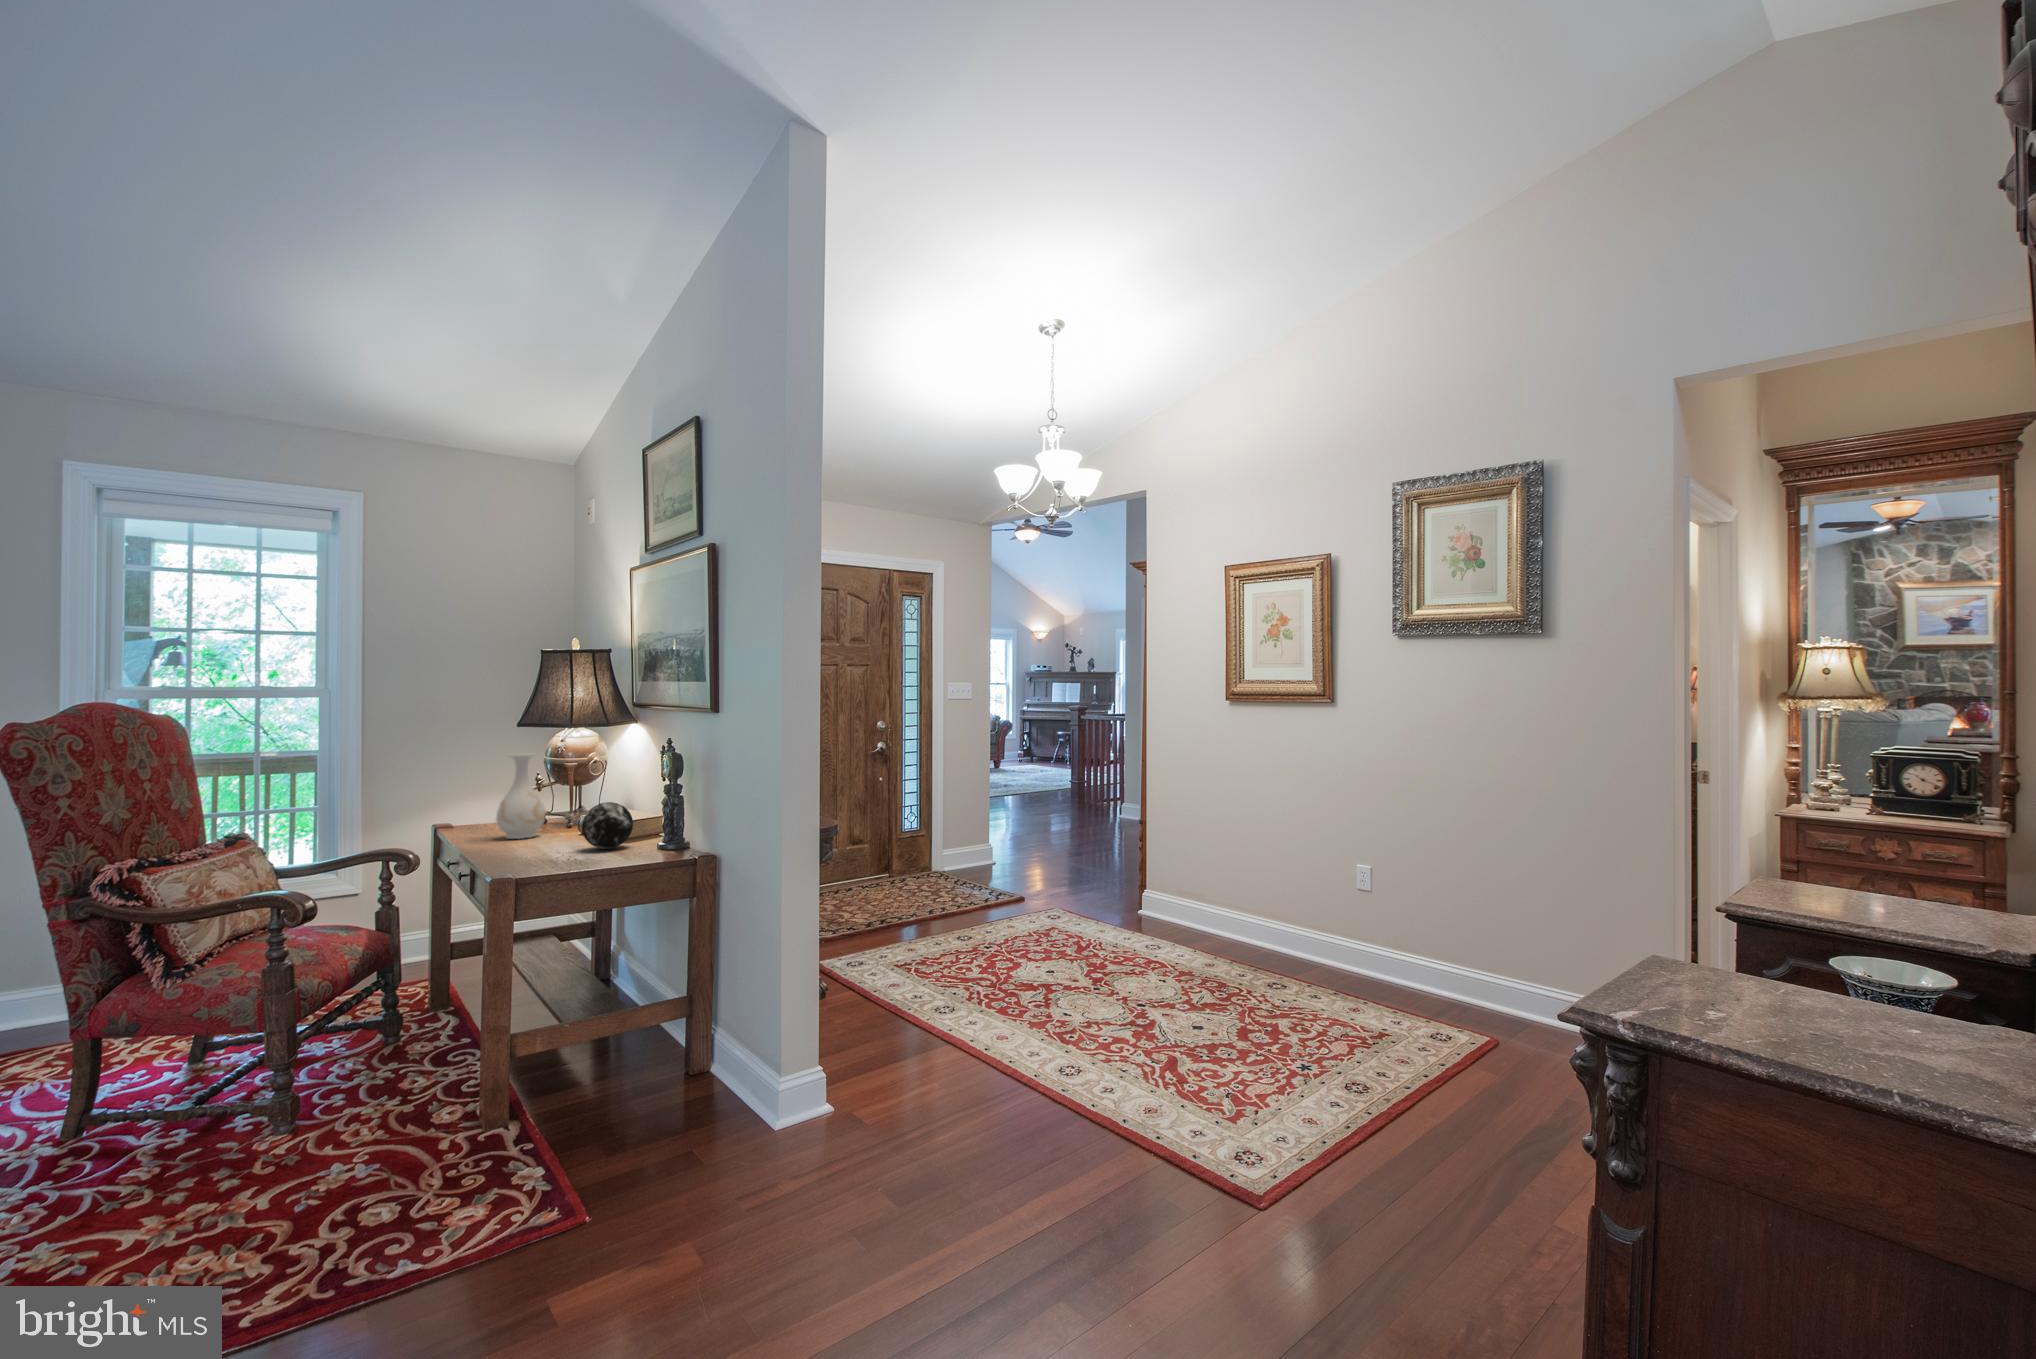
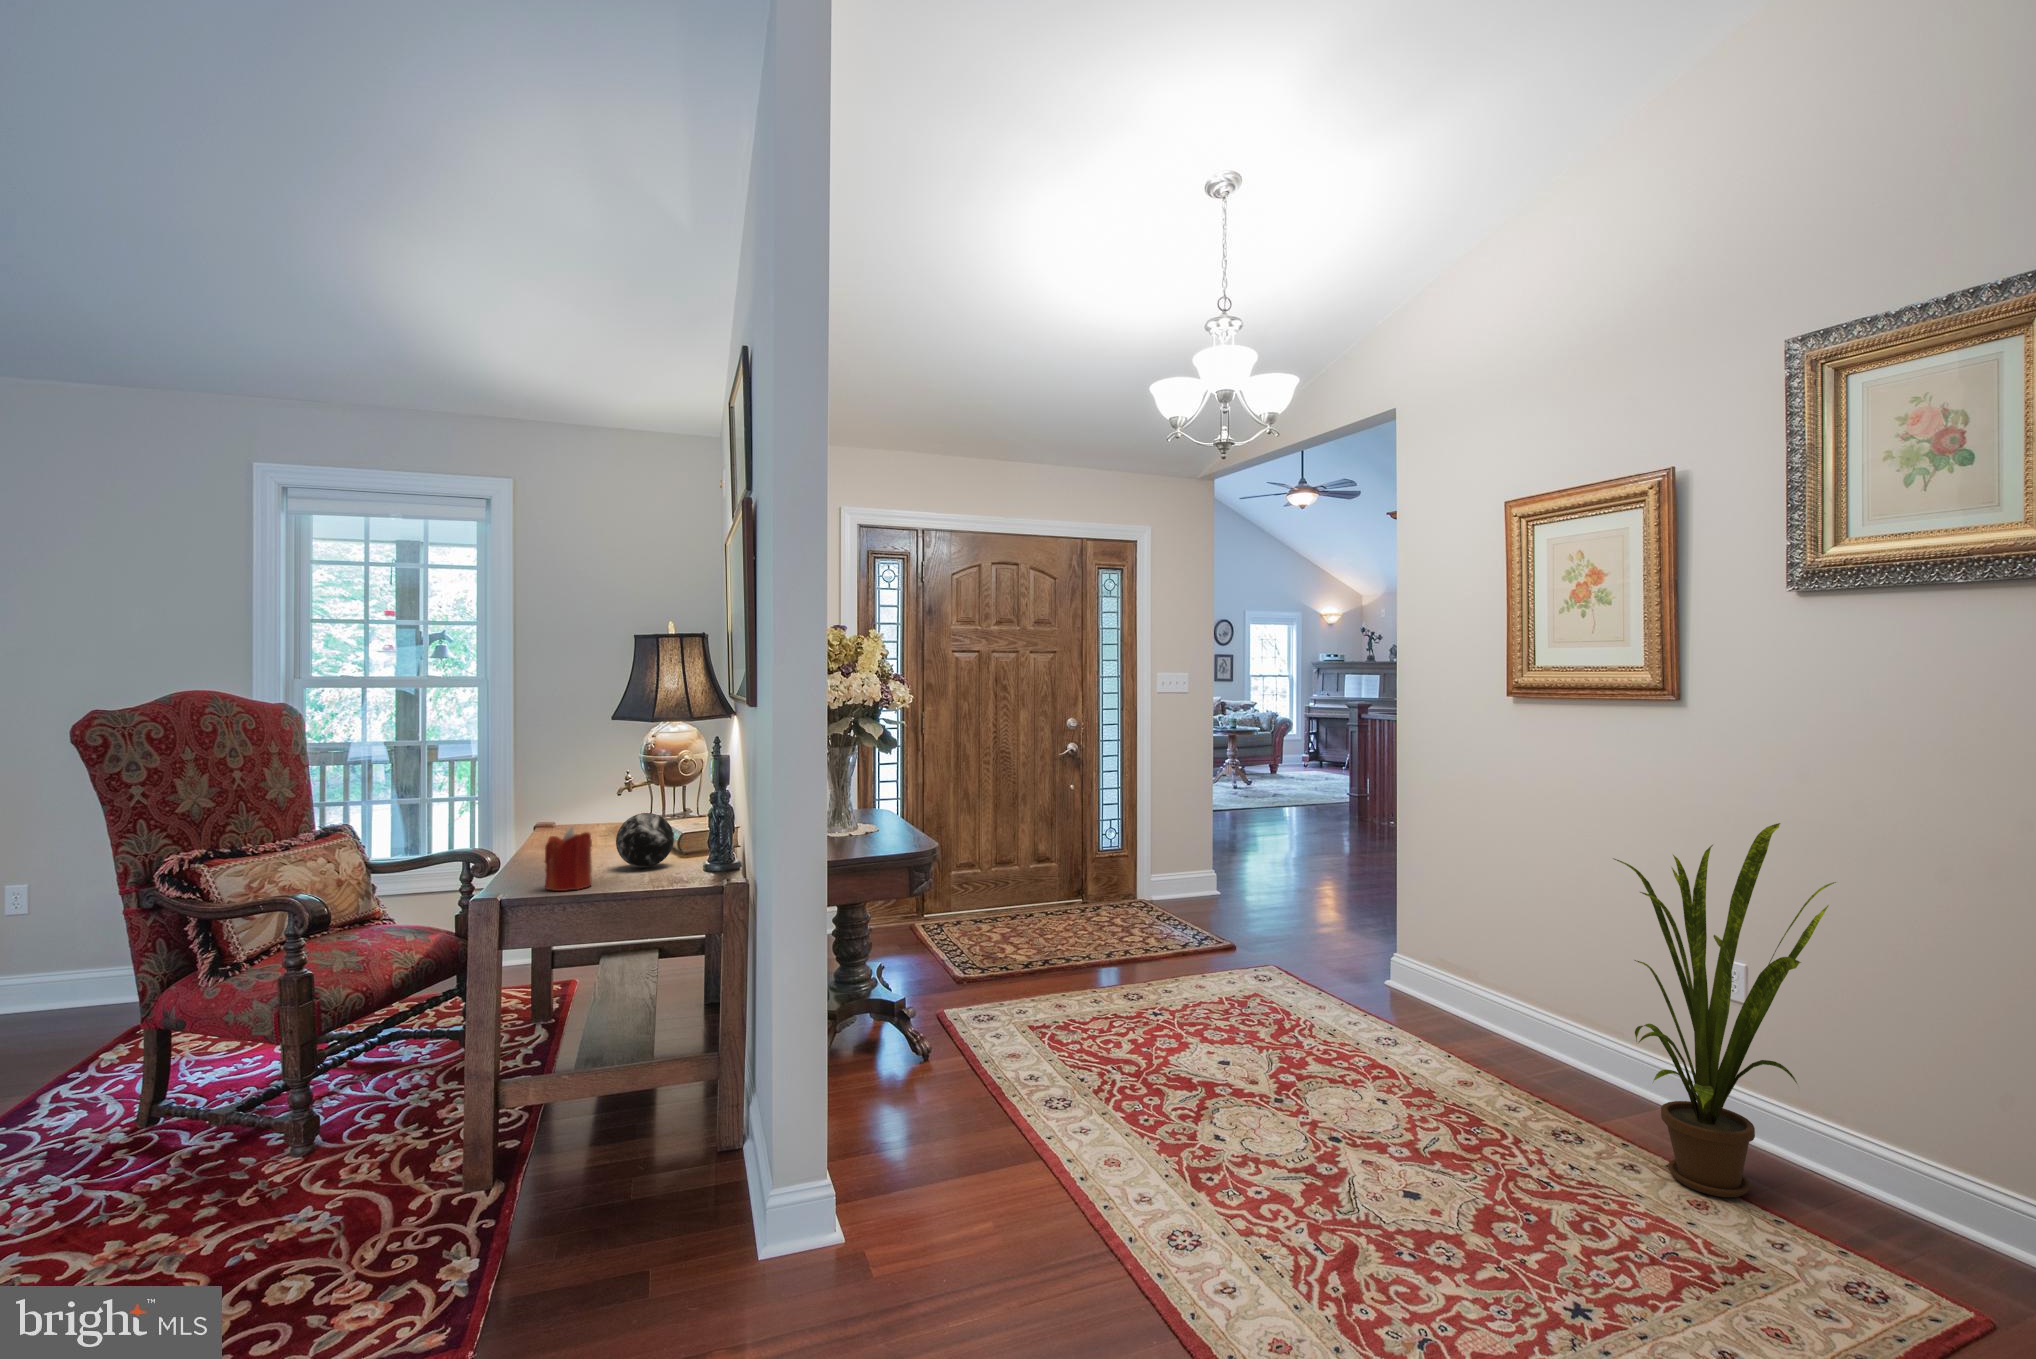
vase: present [496,754,545,839] -> none [573,753,624,847]
house plant: none [1298,776,1420,1004] -> present [1613,823,1836,1197]
candle: none [548,814,587,868] -> present [545,828,592,891]

